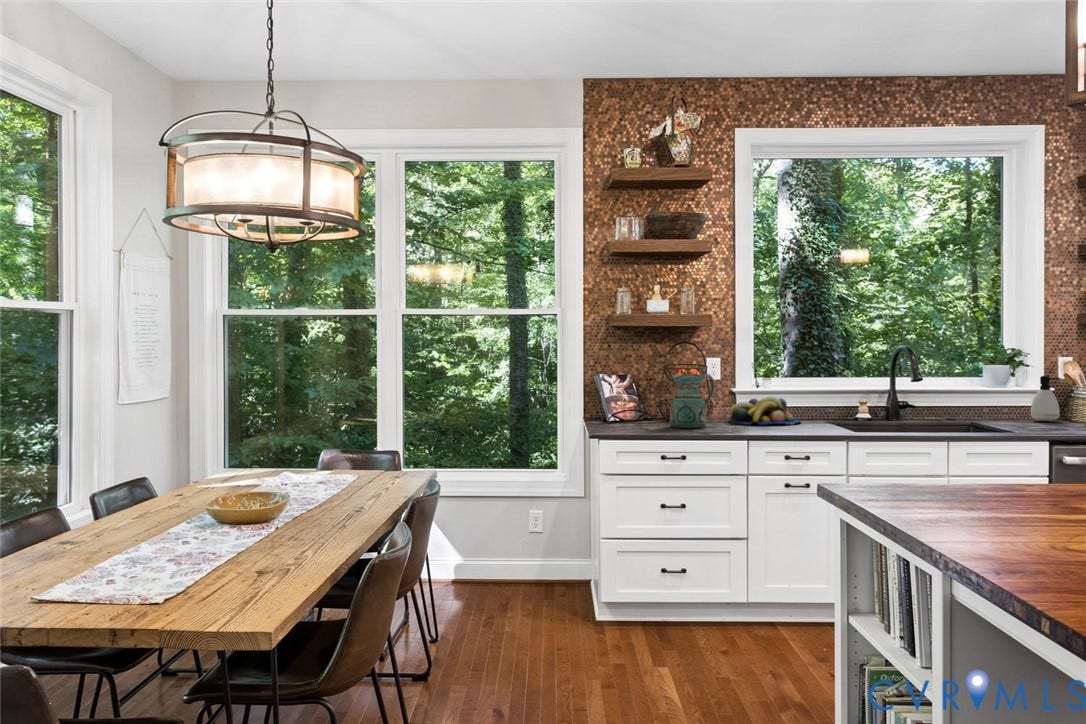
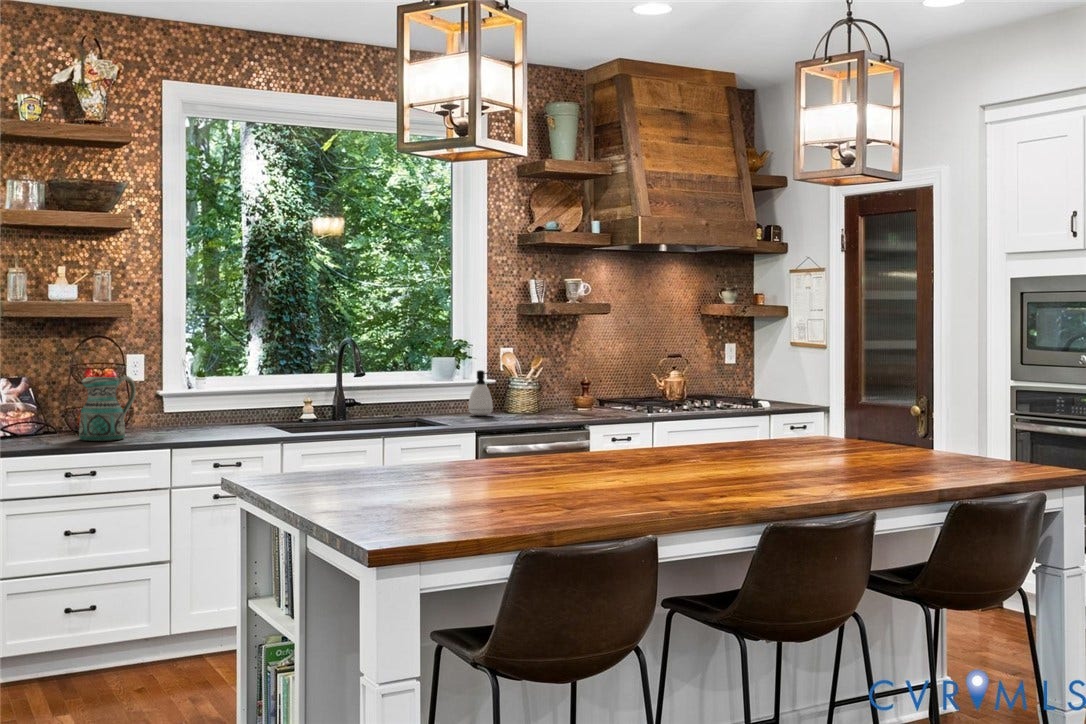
fruit bowl: present [730,397,801,425] -> none [154,398,238,432]

